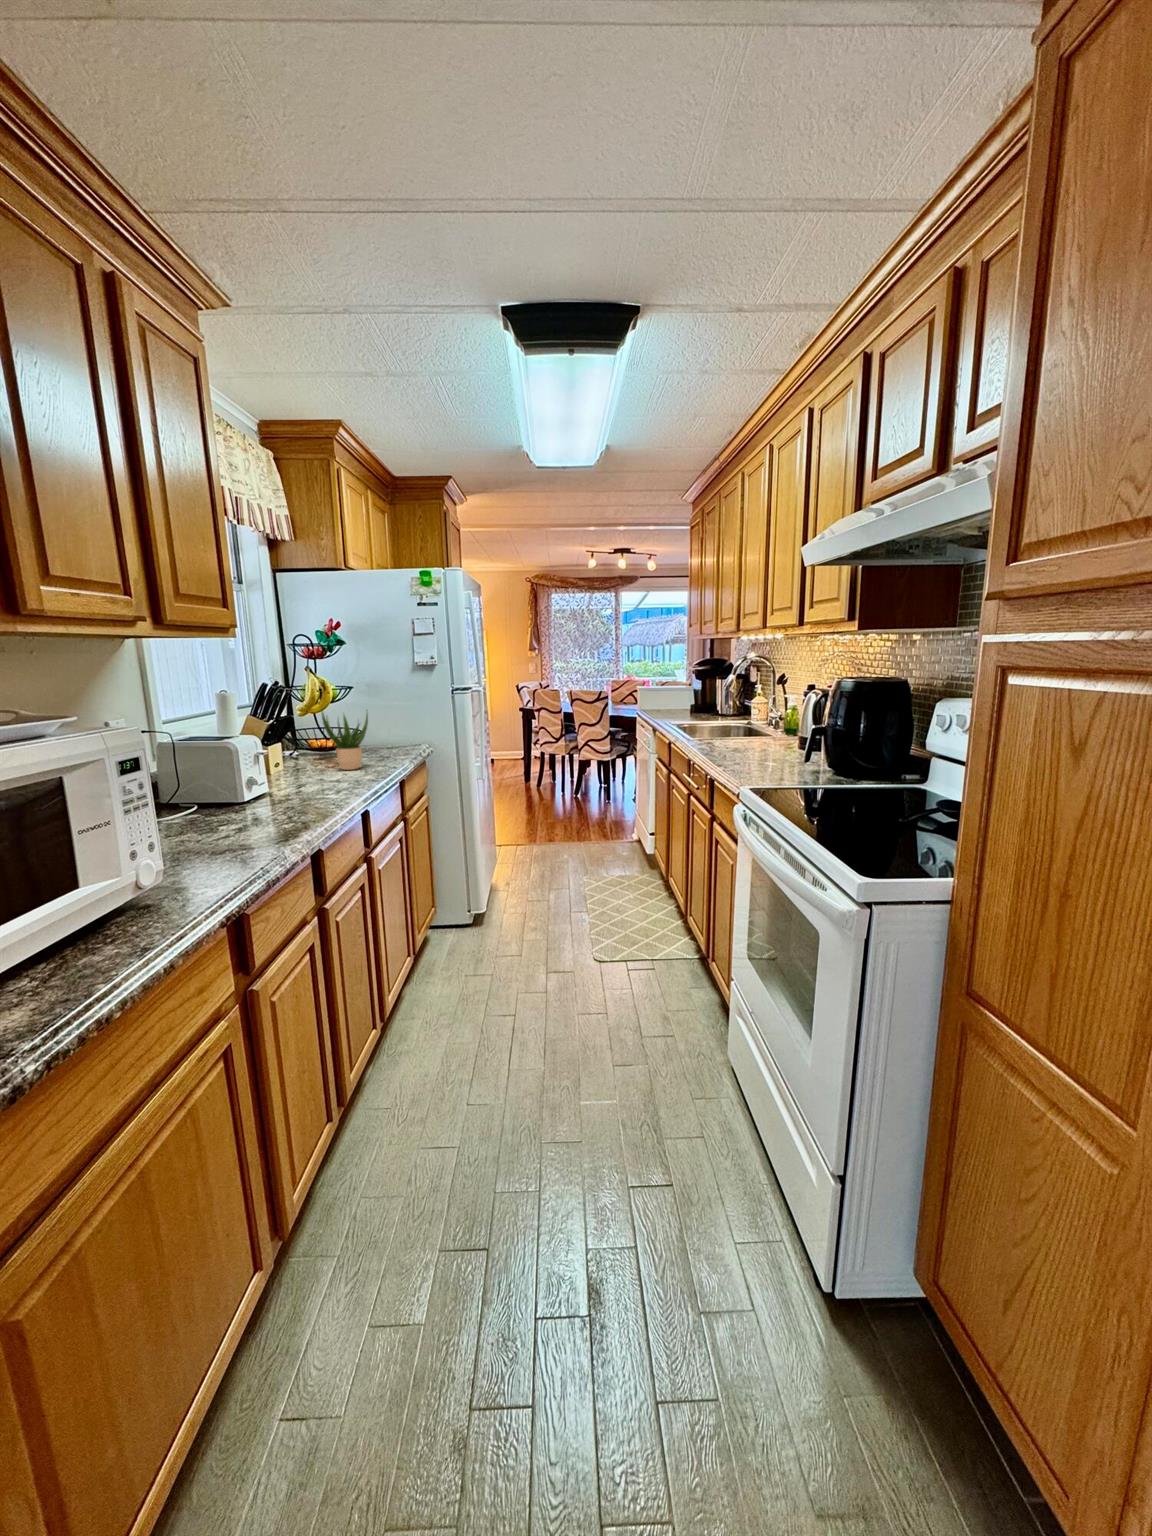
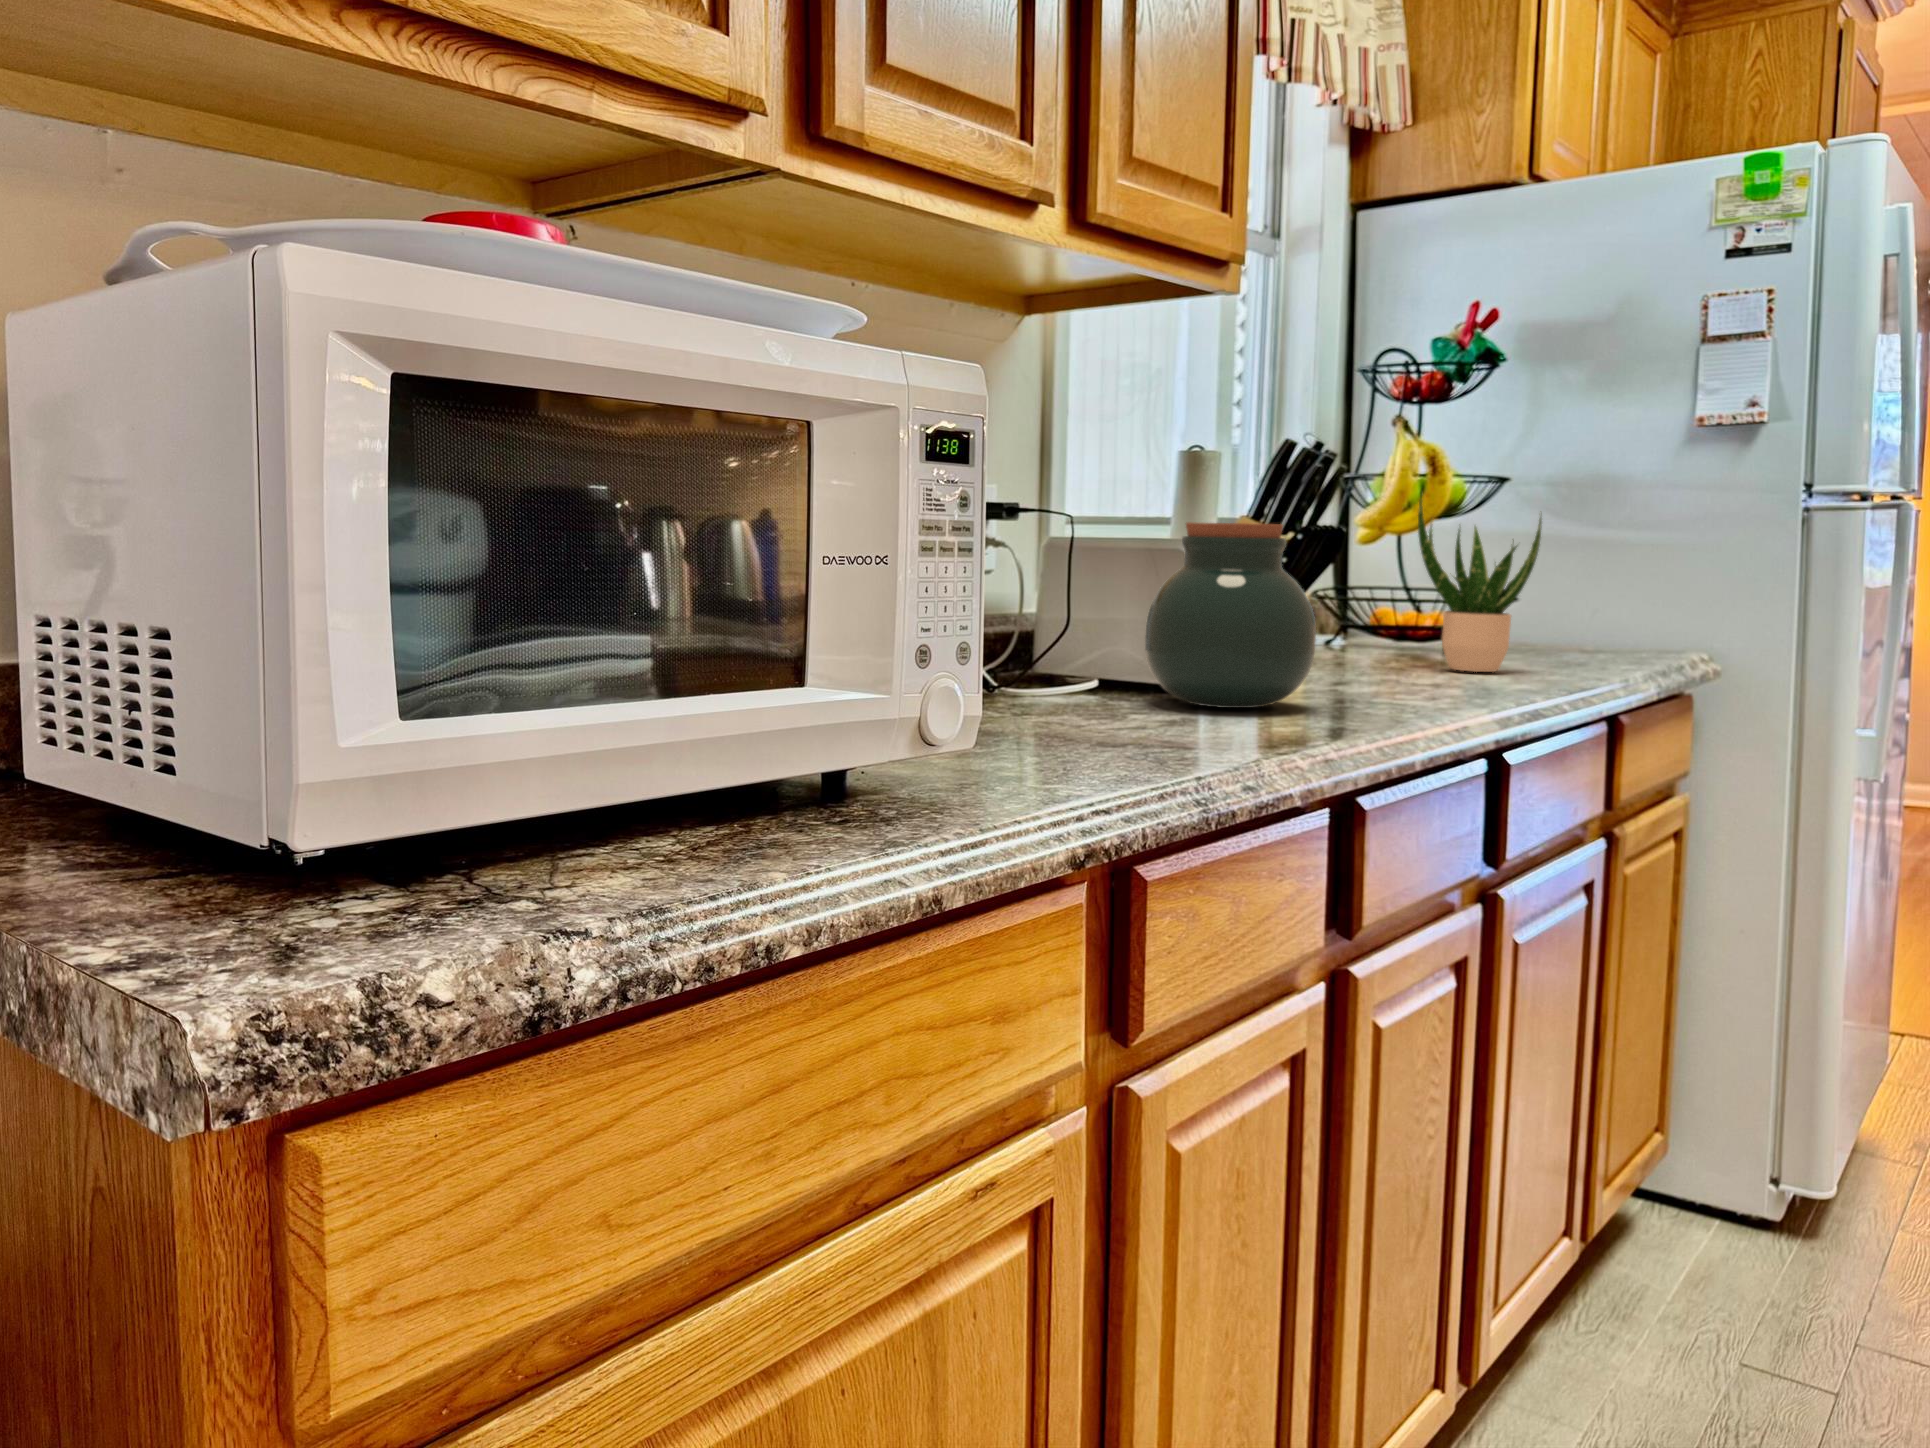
jar: none [218,739,292,815] -> present [1145,522,1316,708]

